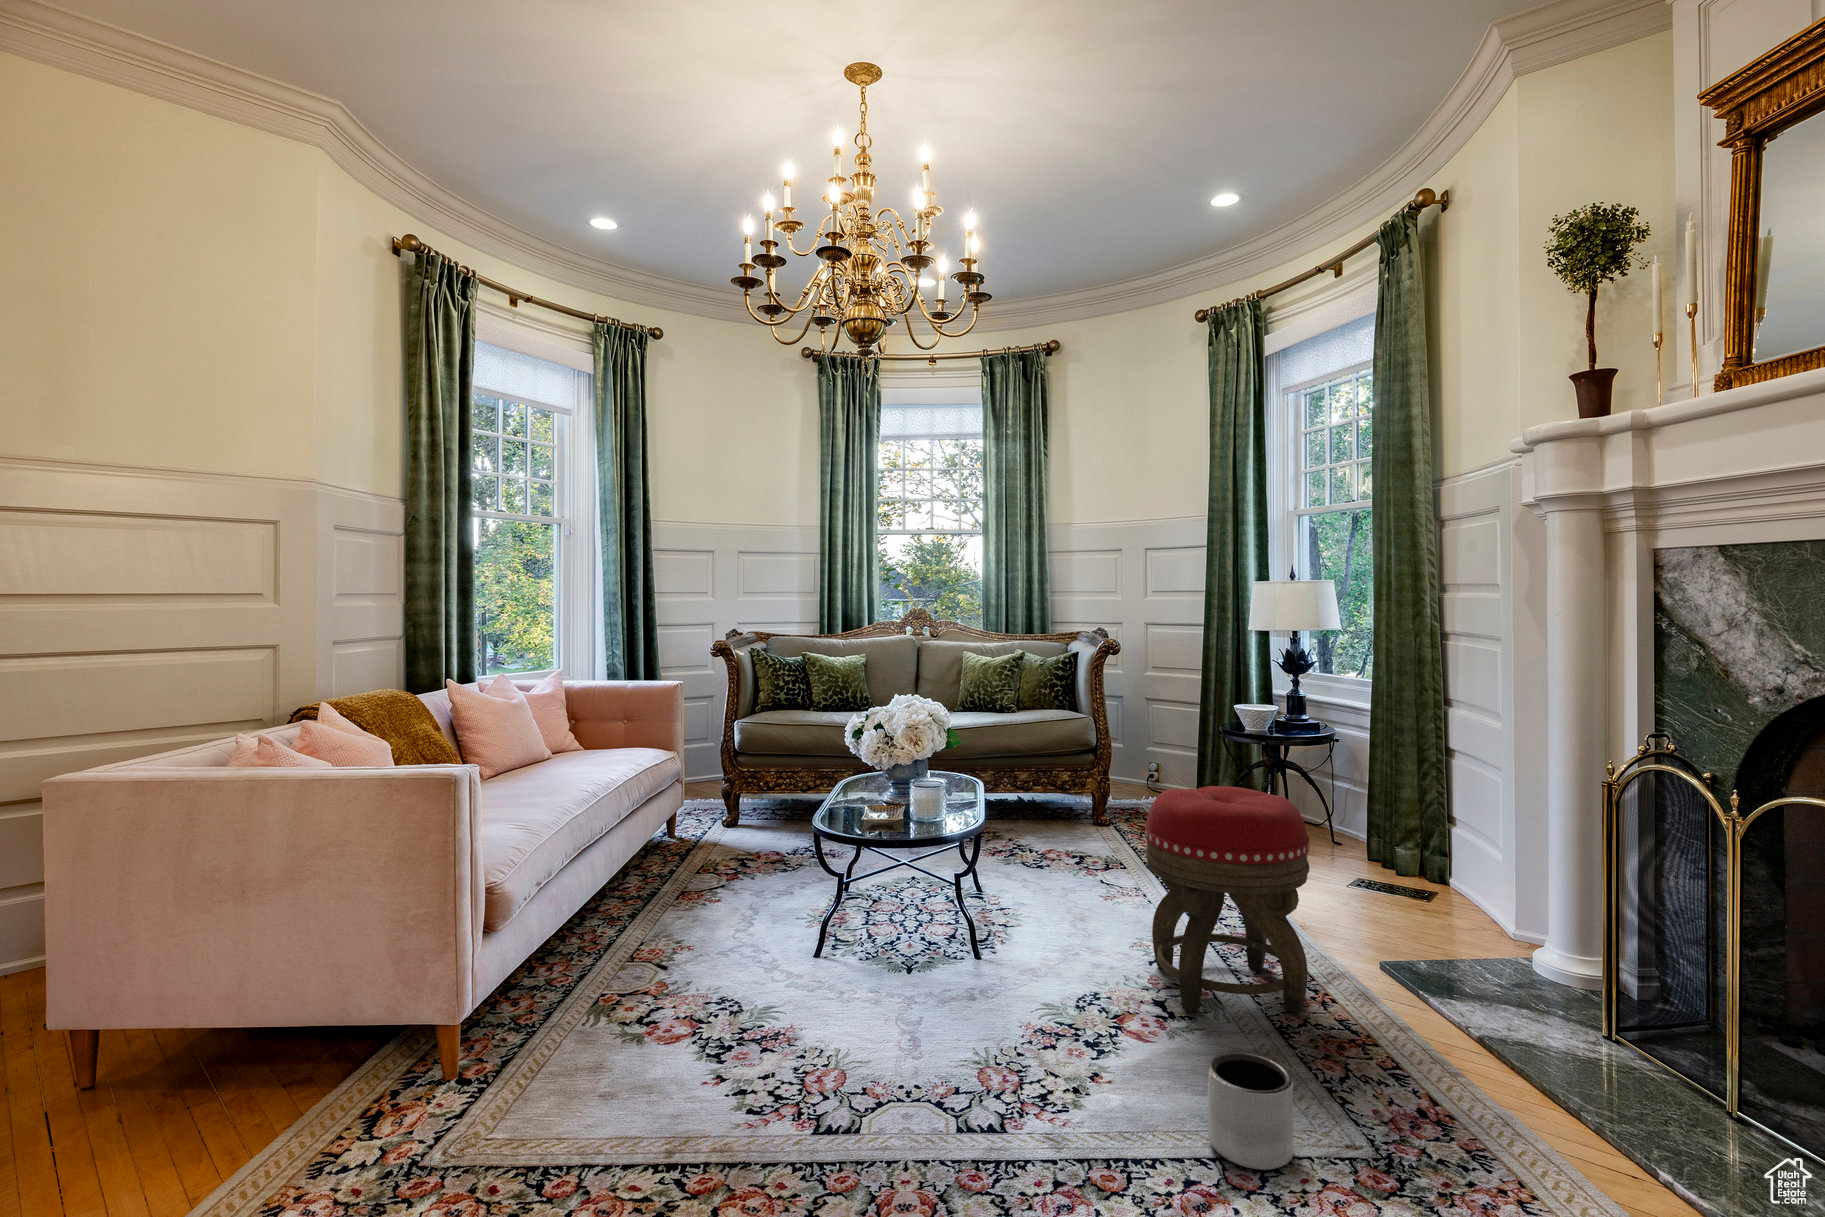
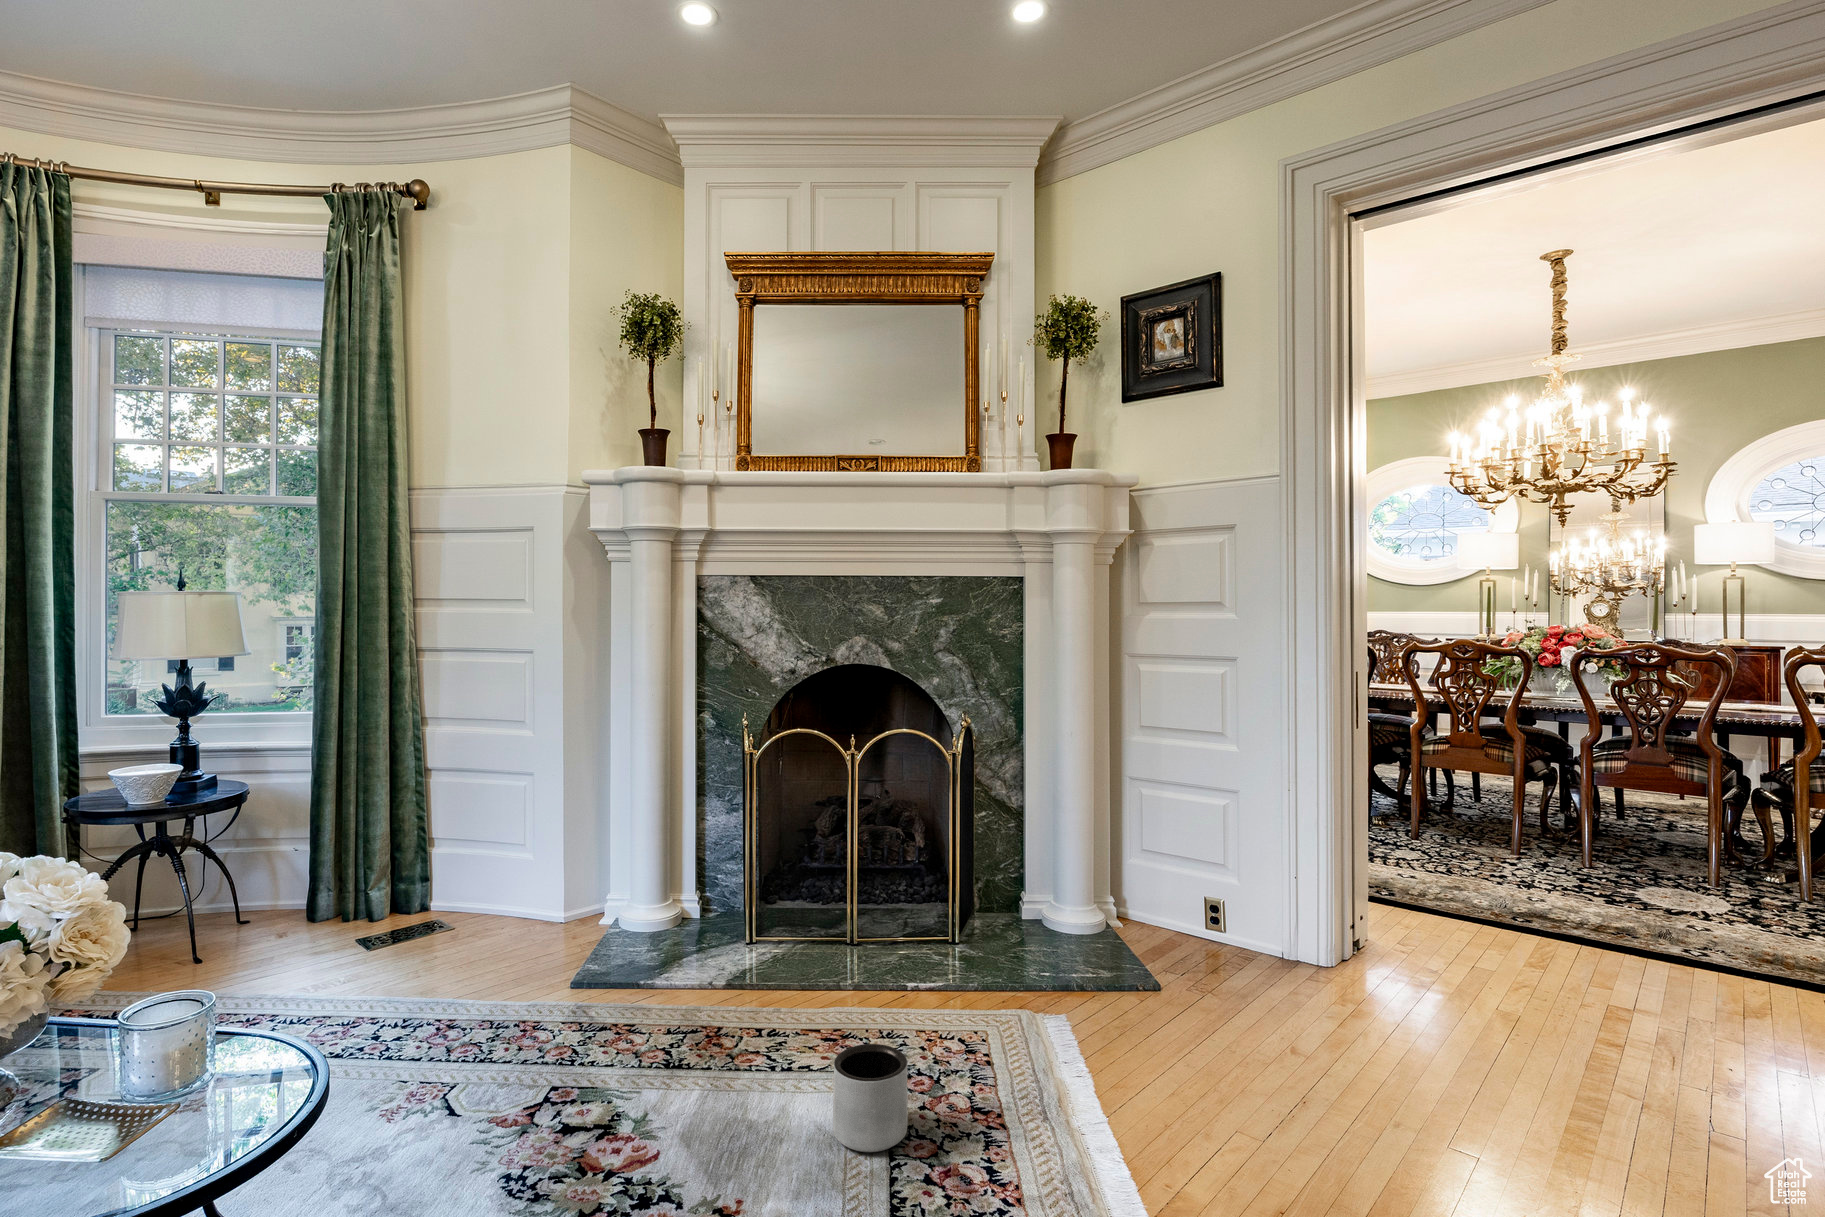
footstool: present [1145,786,1310,1013] -> none [459,836,659,1121]

